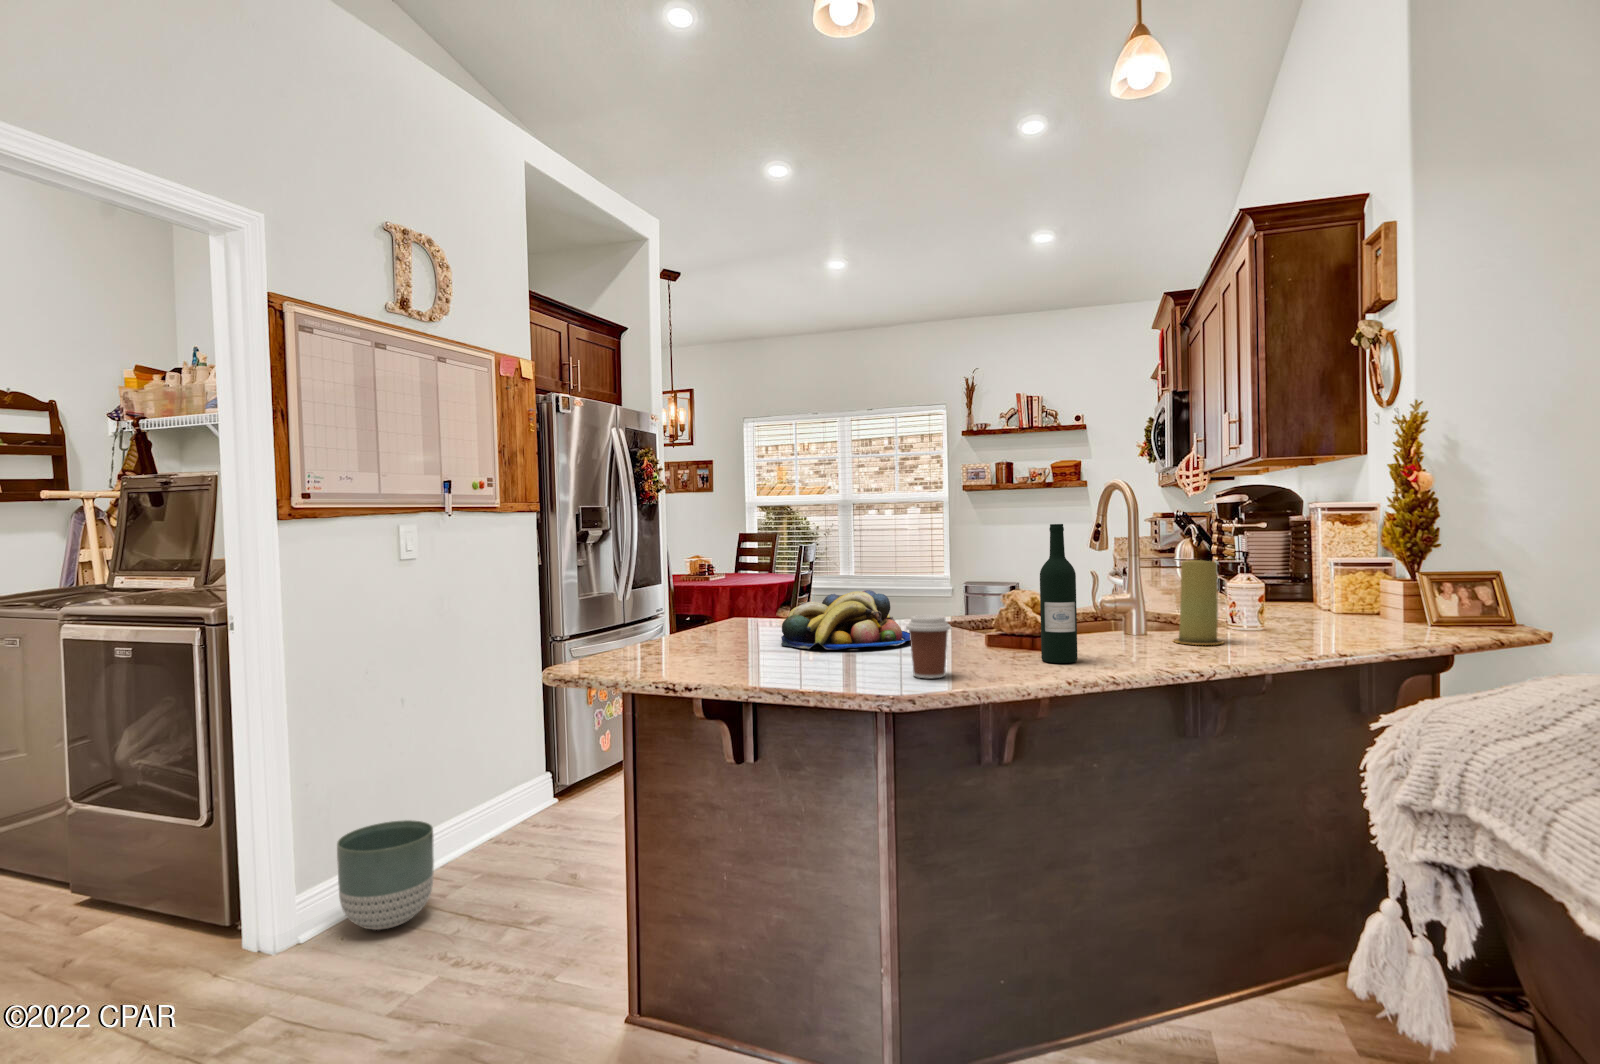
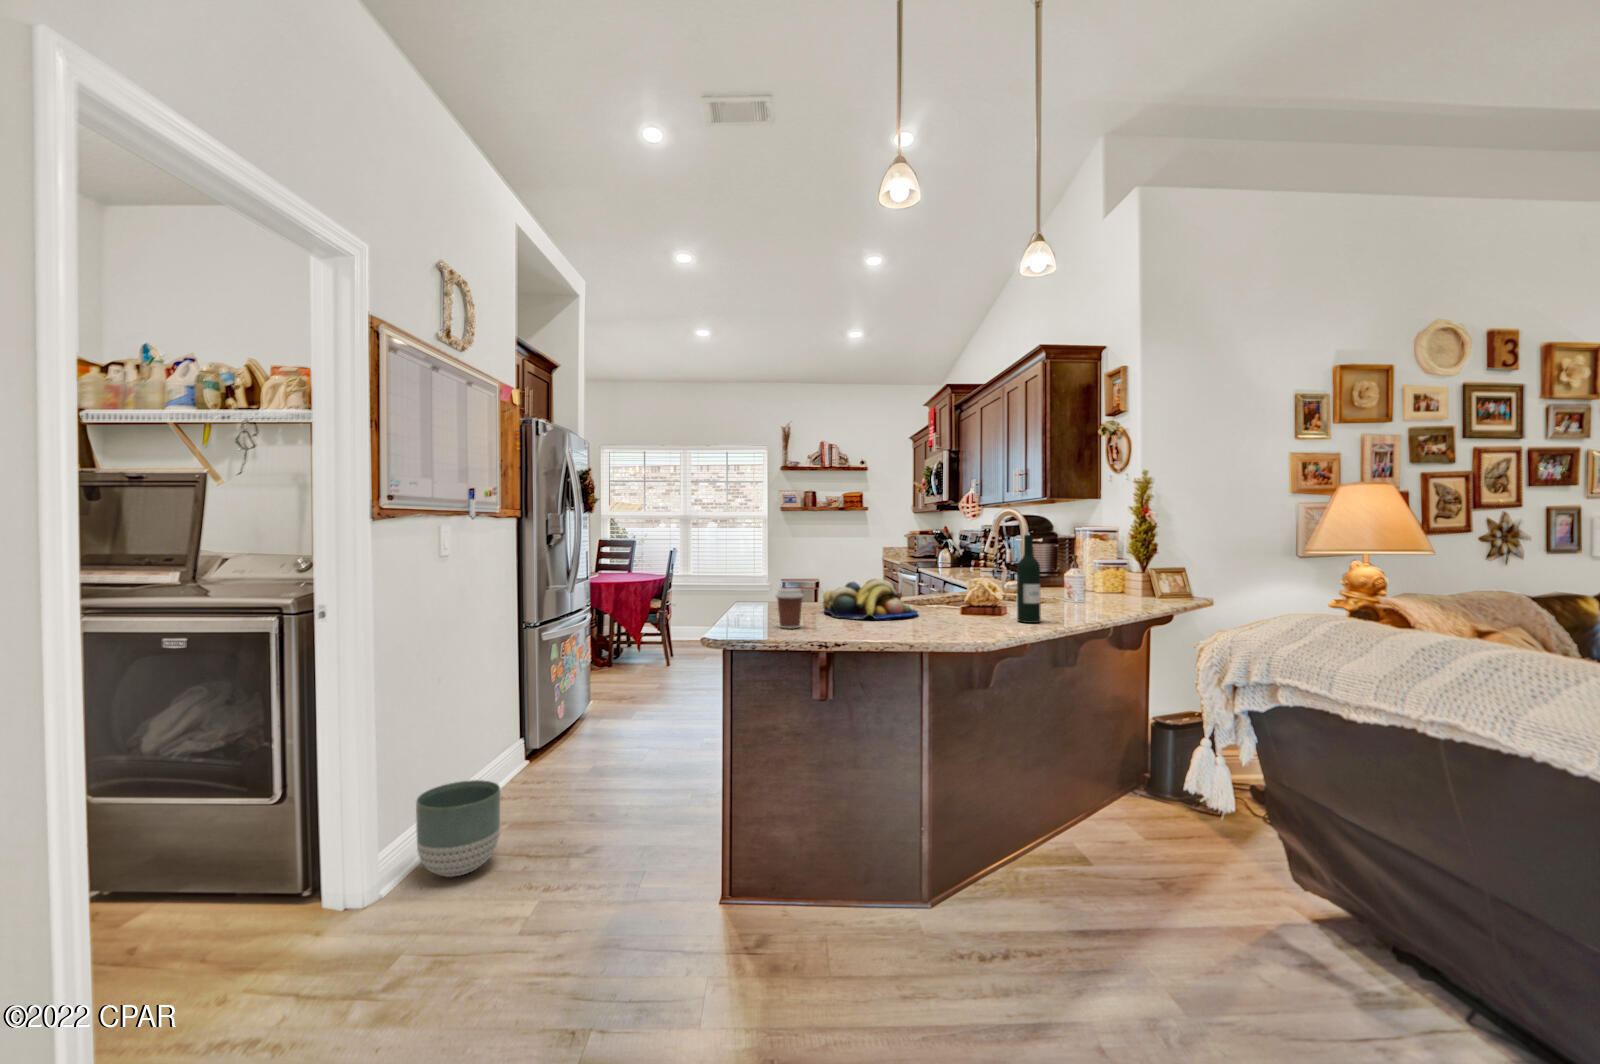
candle: present [1173,560,1223,645] -> none [1062,560,1093,611]
coffee cup: present [906,615,951,678] -> present [776,588,804,628]

